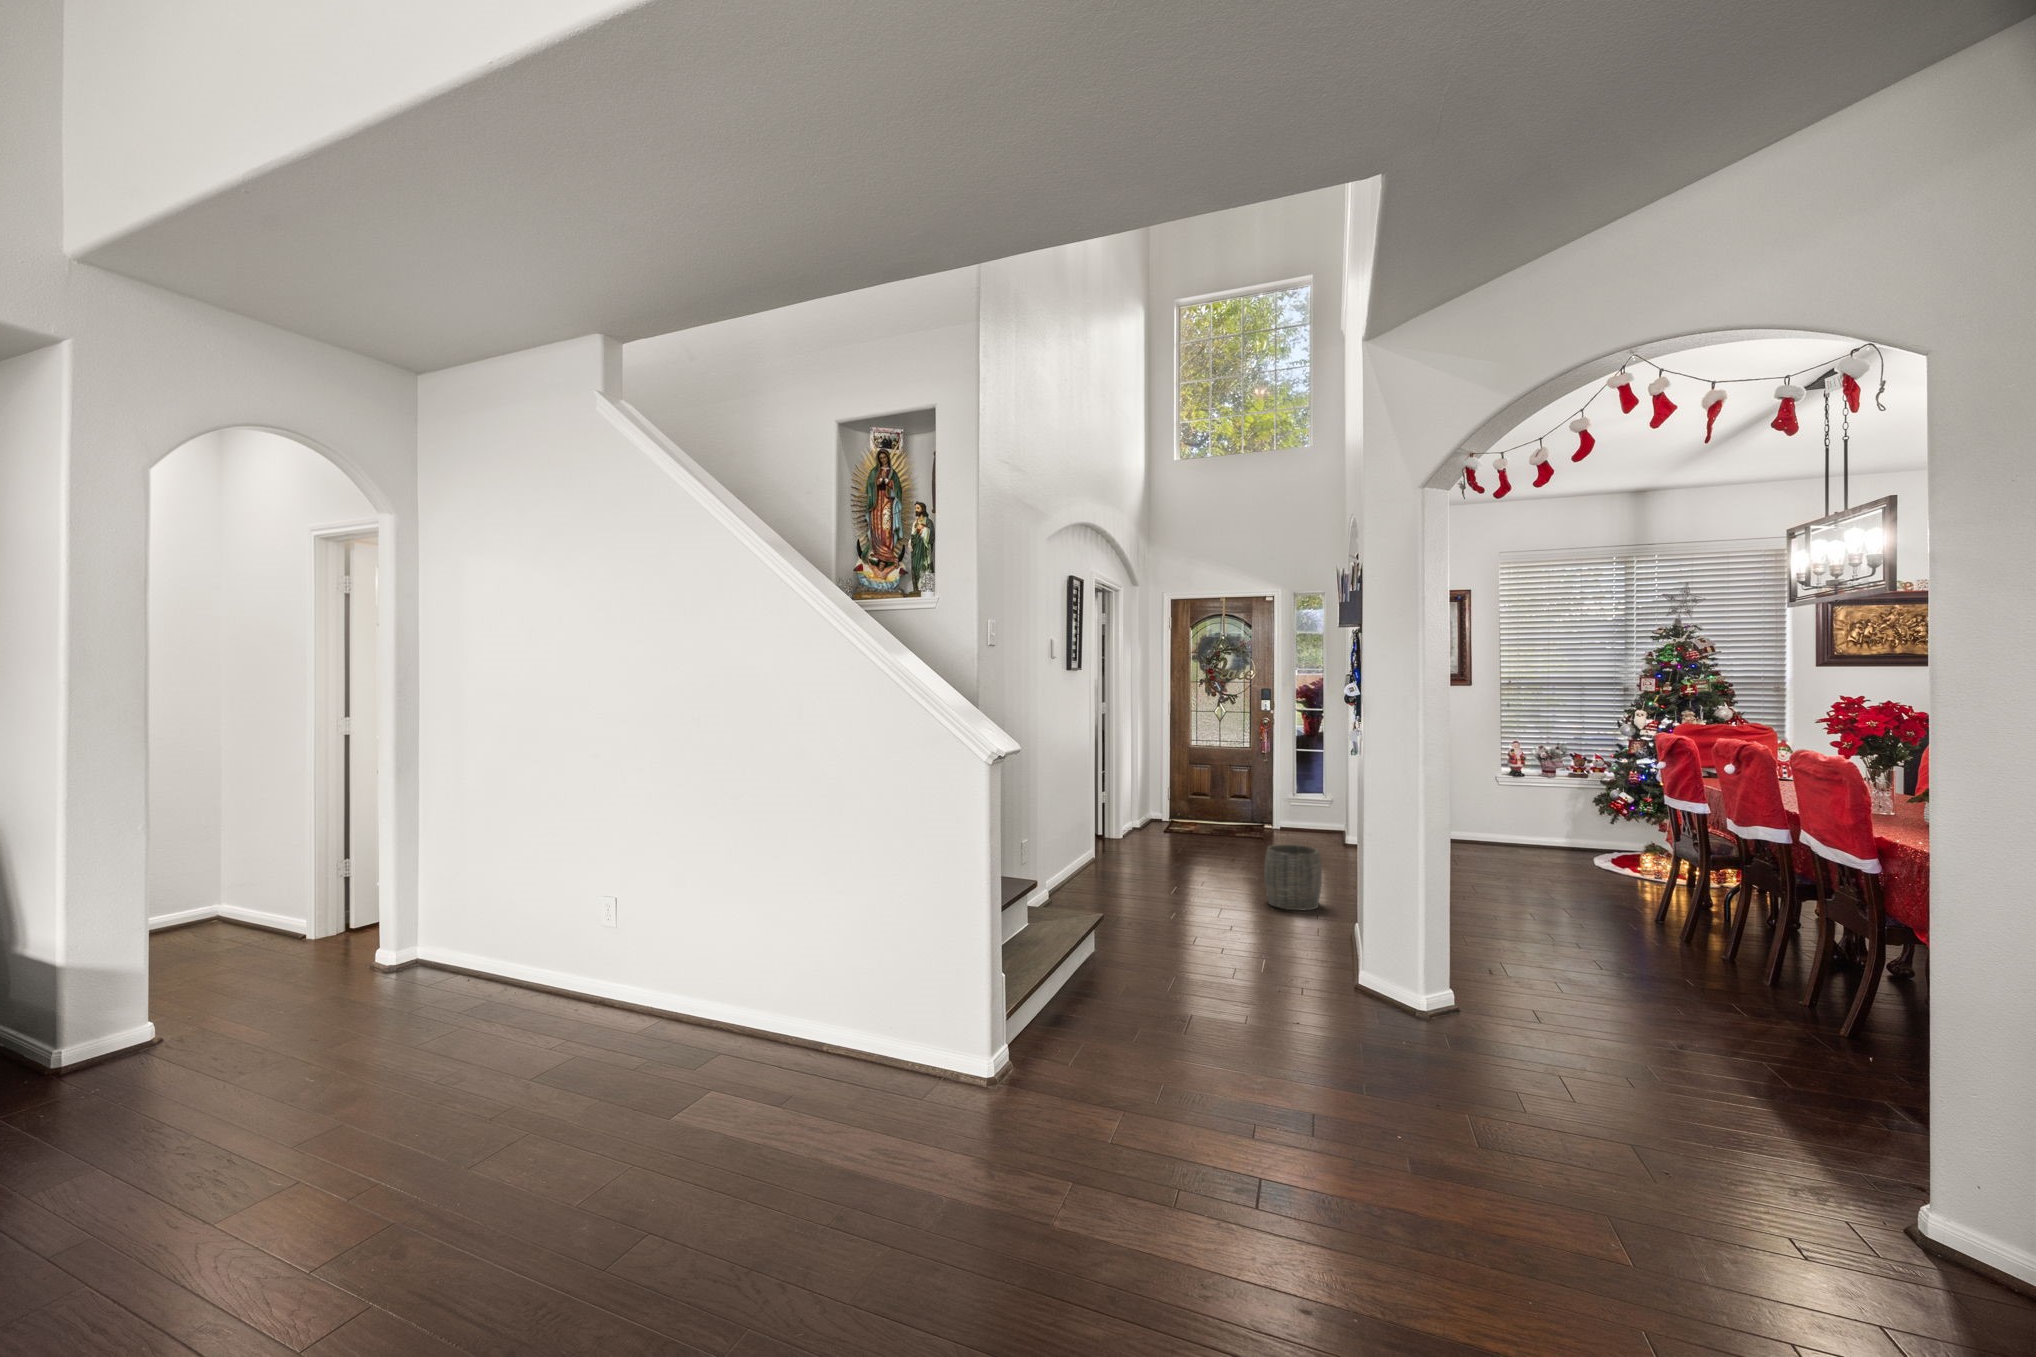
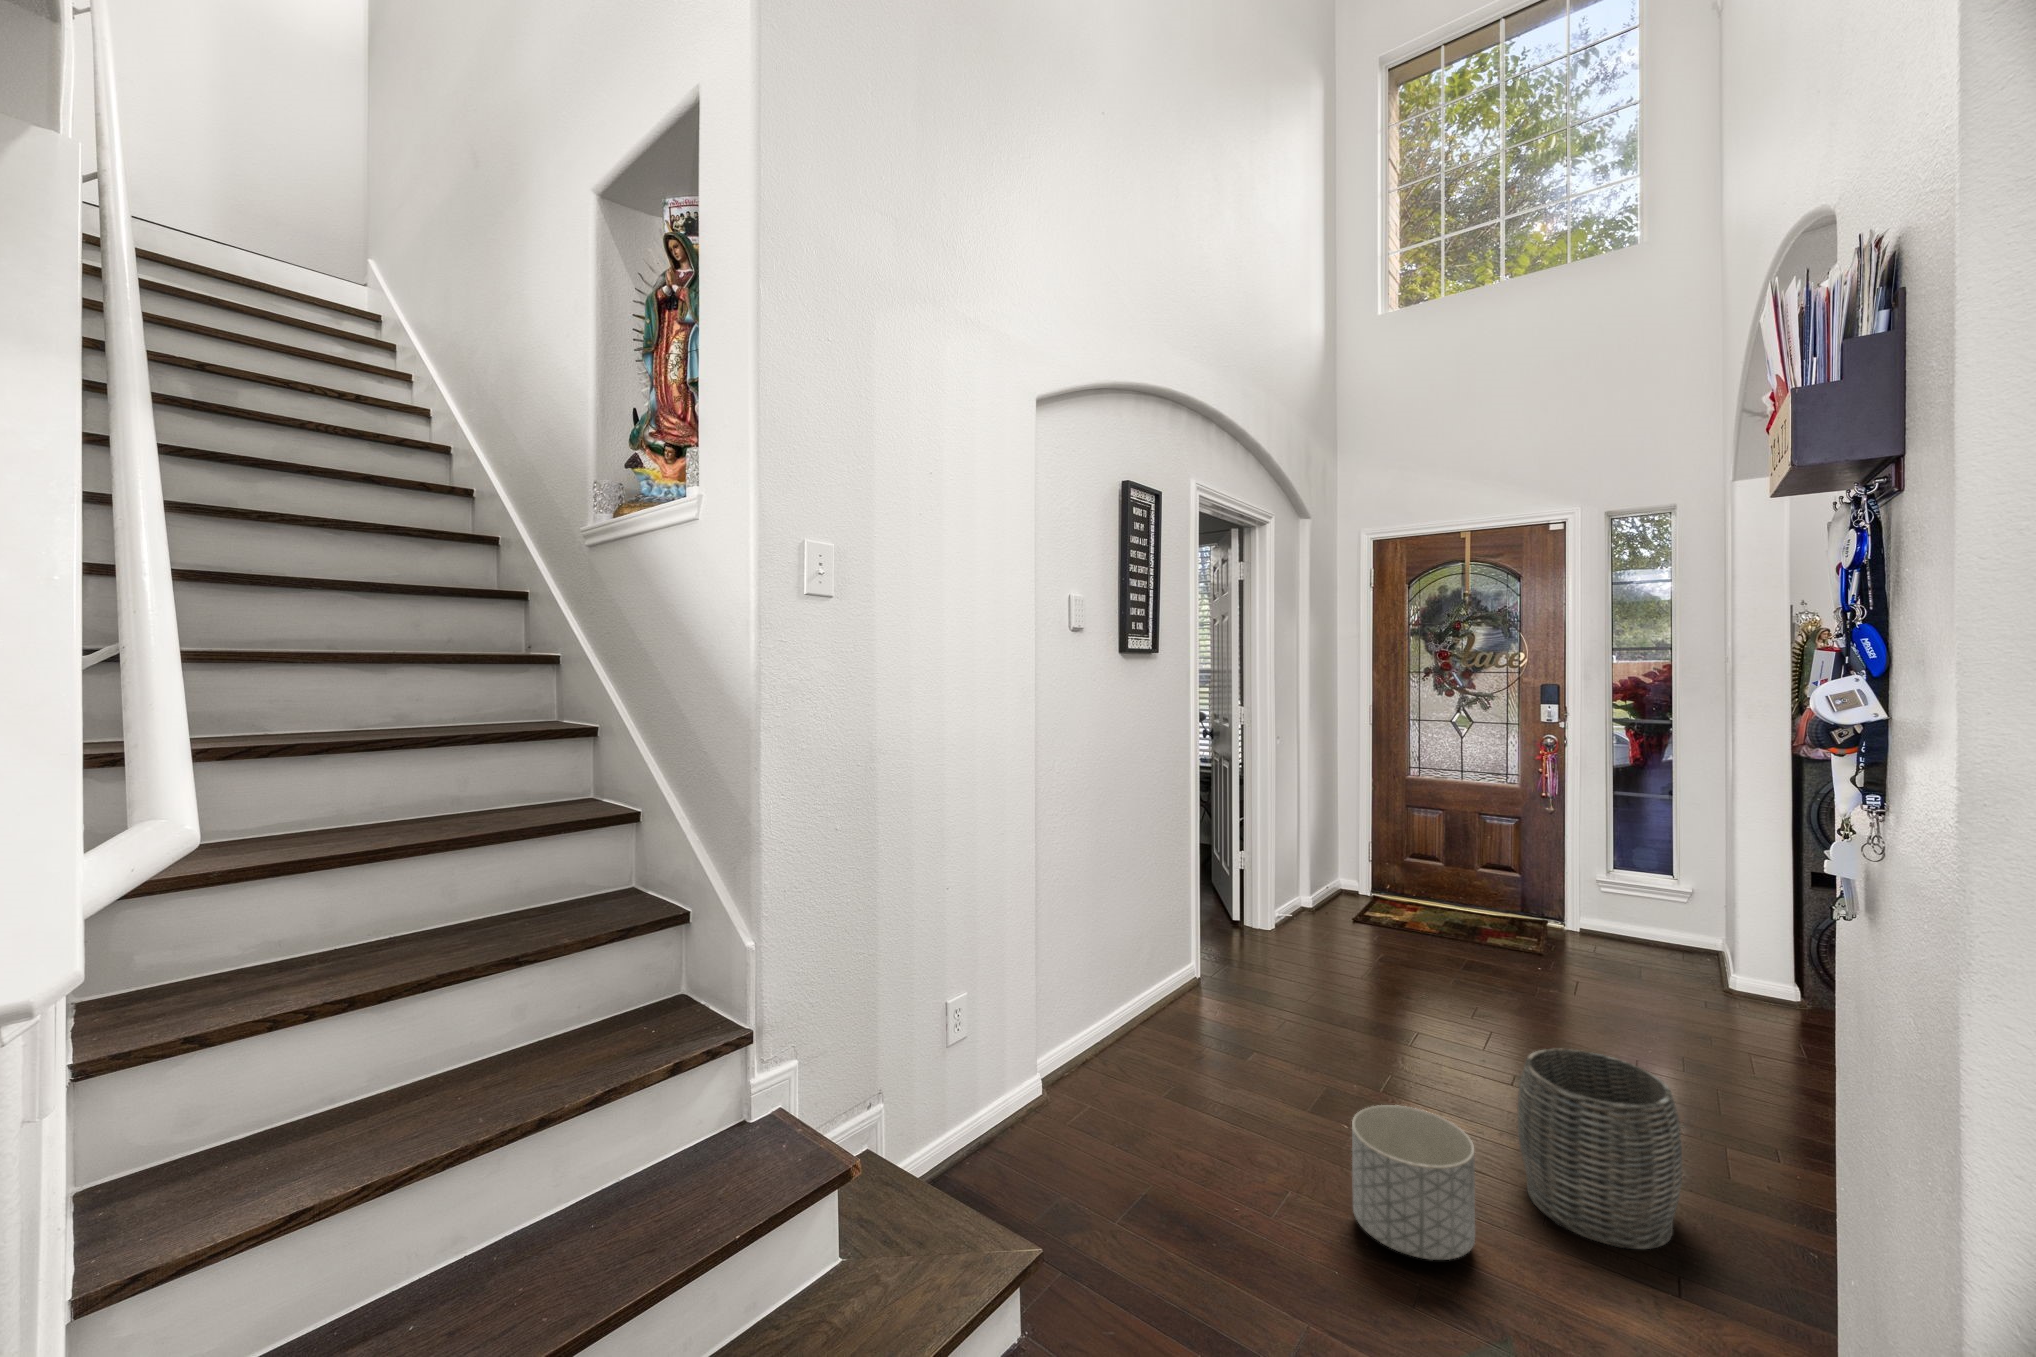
planter: none [1206,868,1252,919] -> present [1352,1105,1475,1260]

